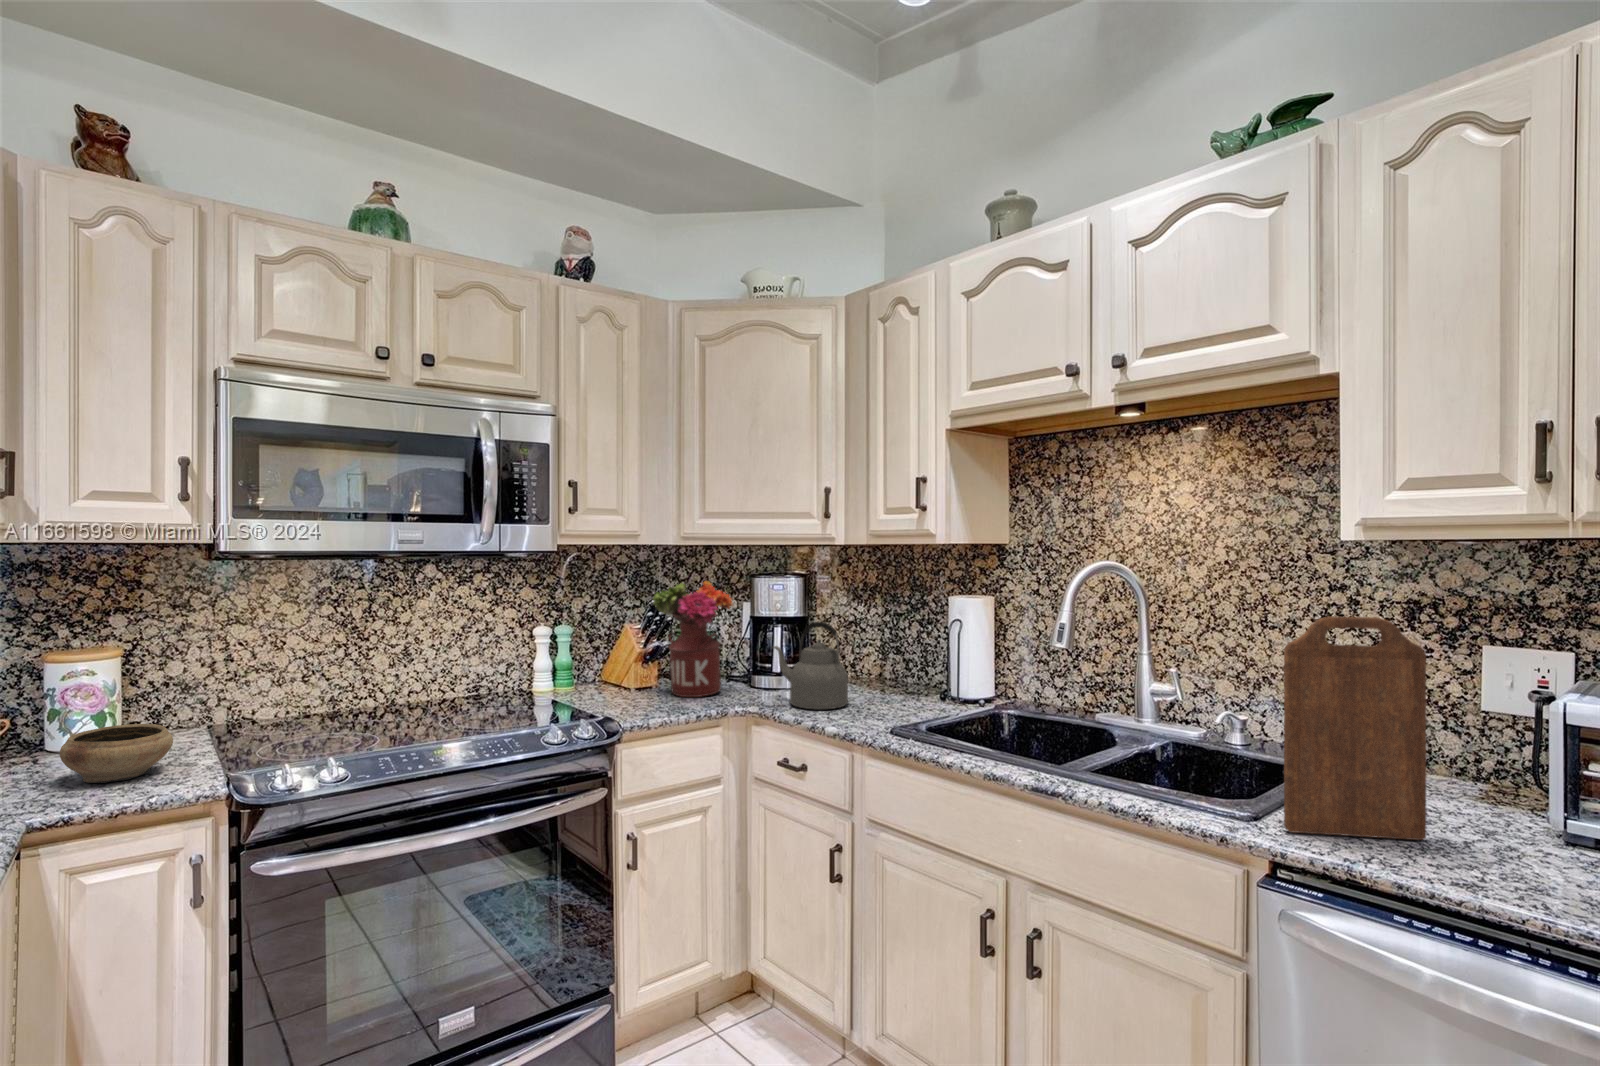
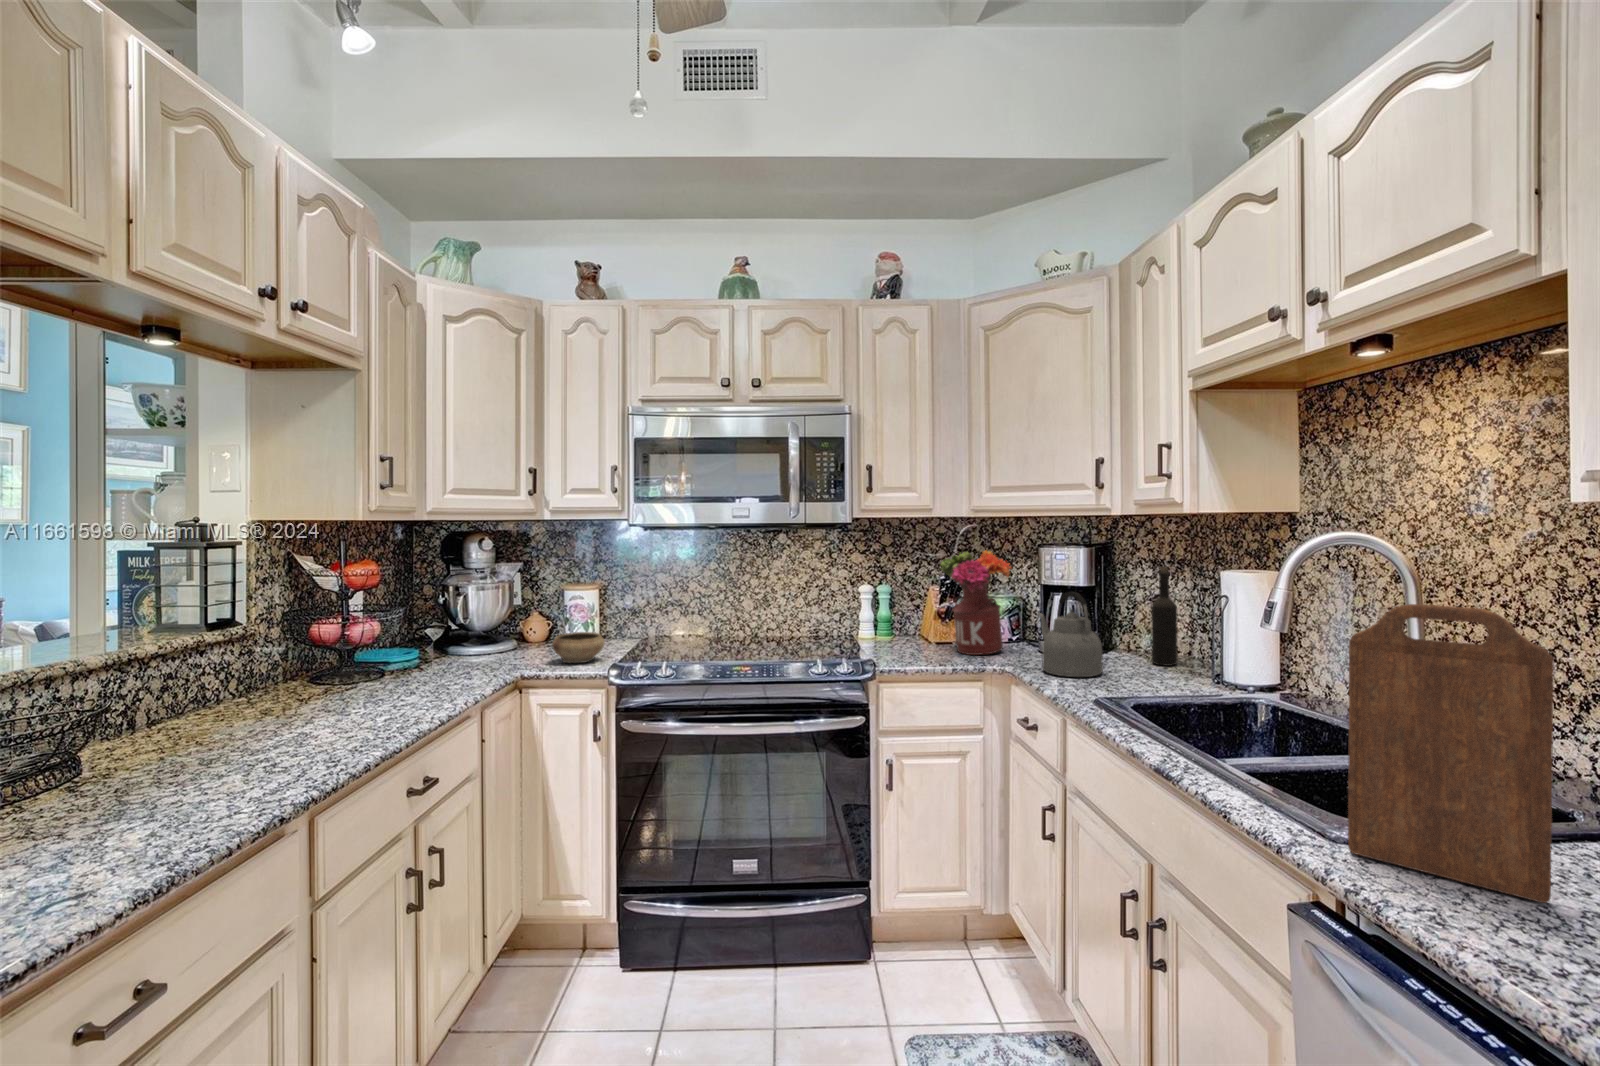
wine bottle: none [863,595,886,689] -> present [1152,567,1177,666]

